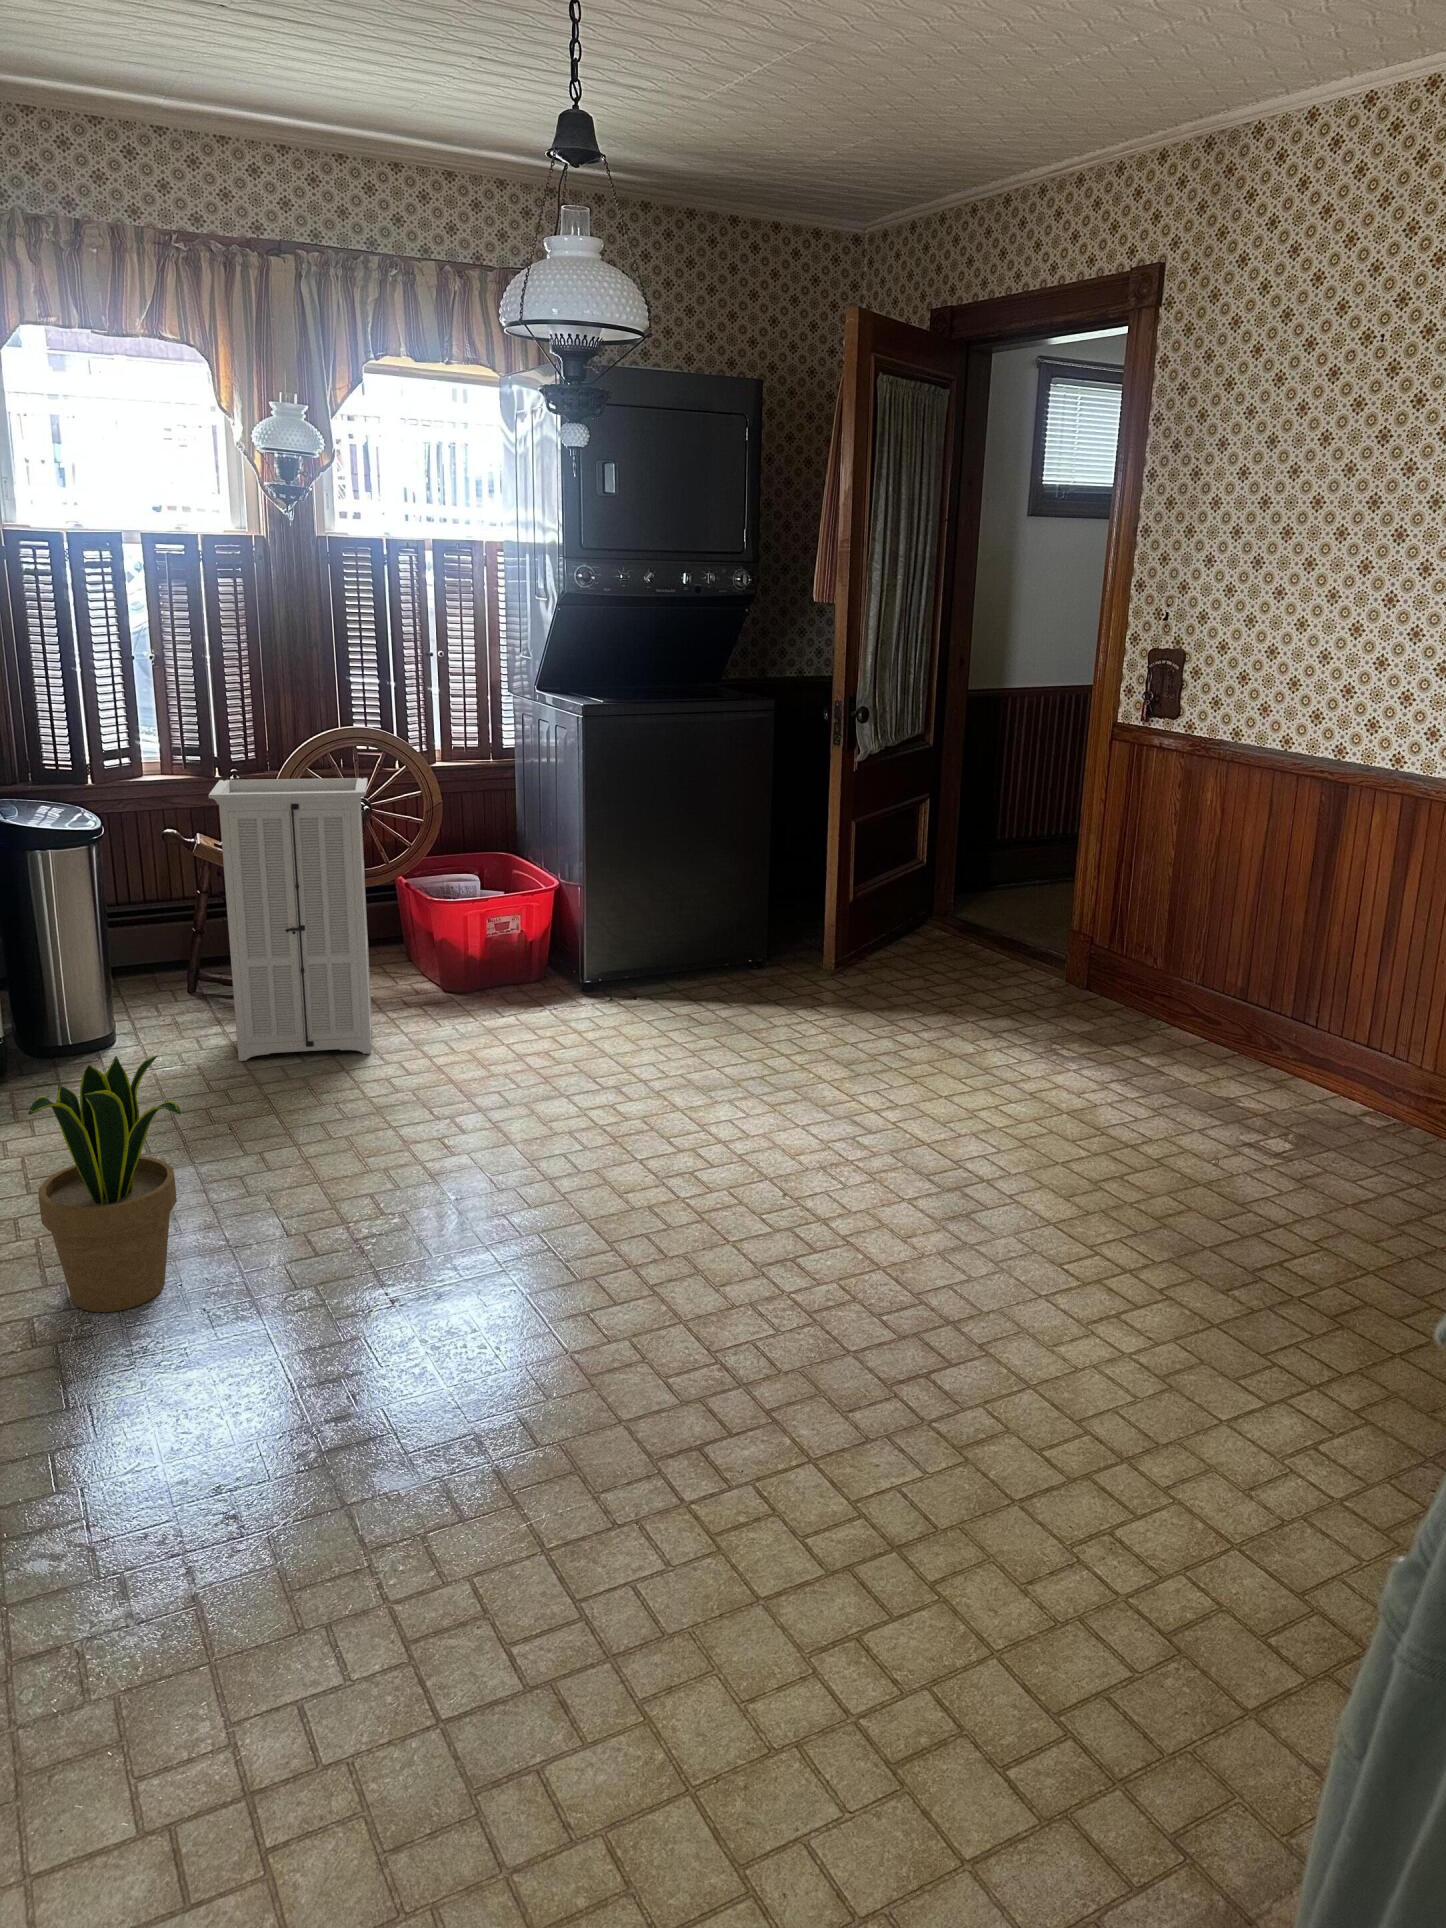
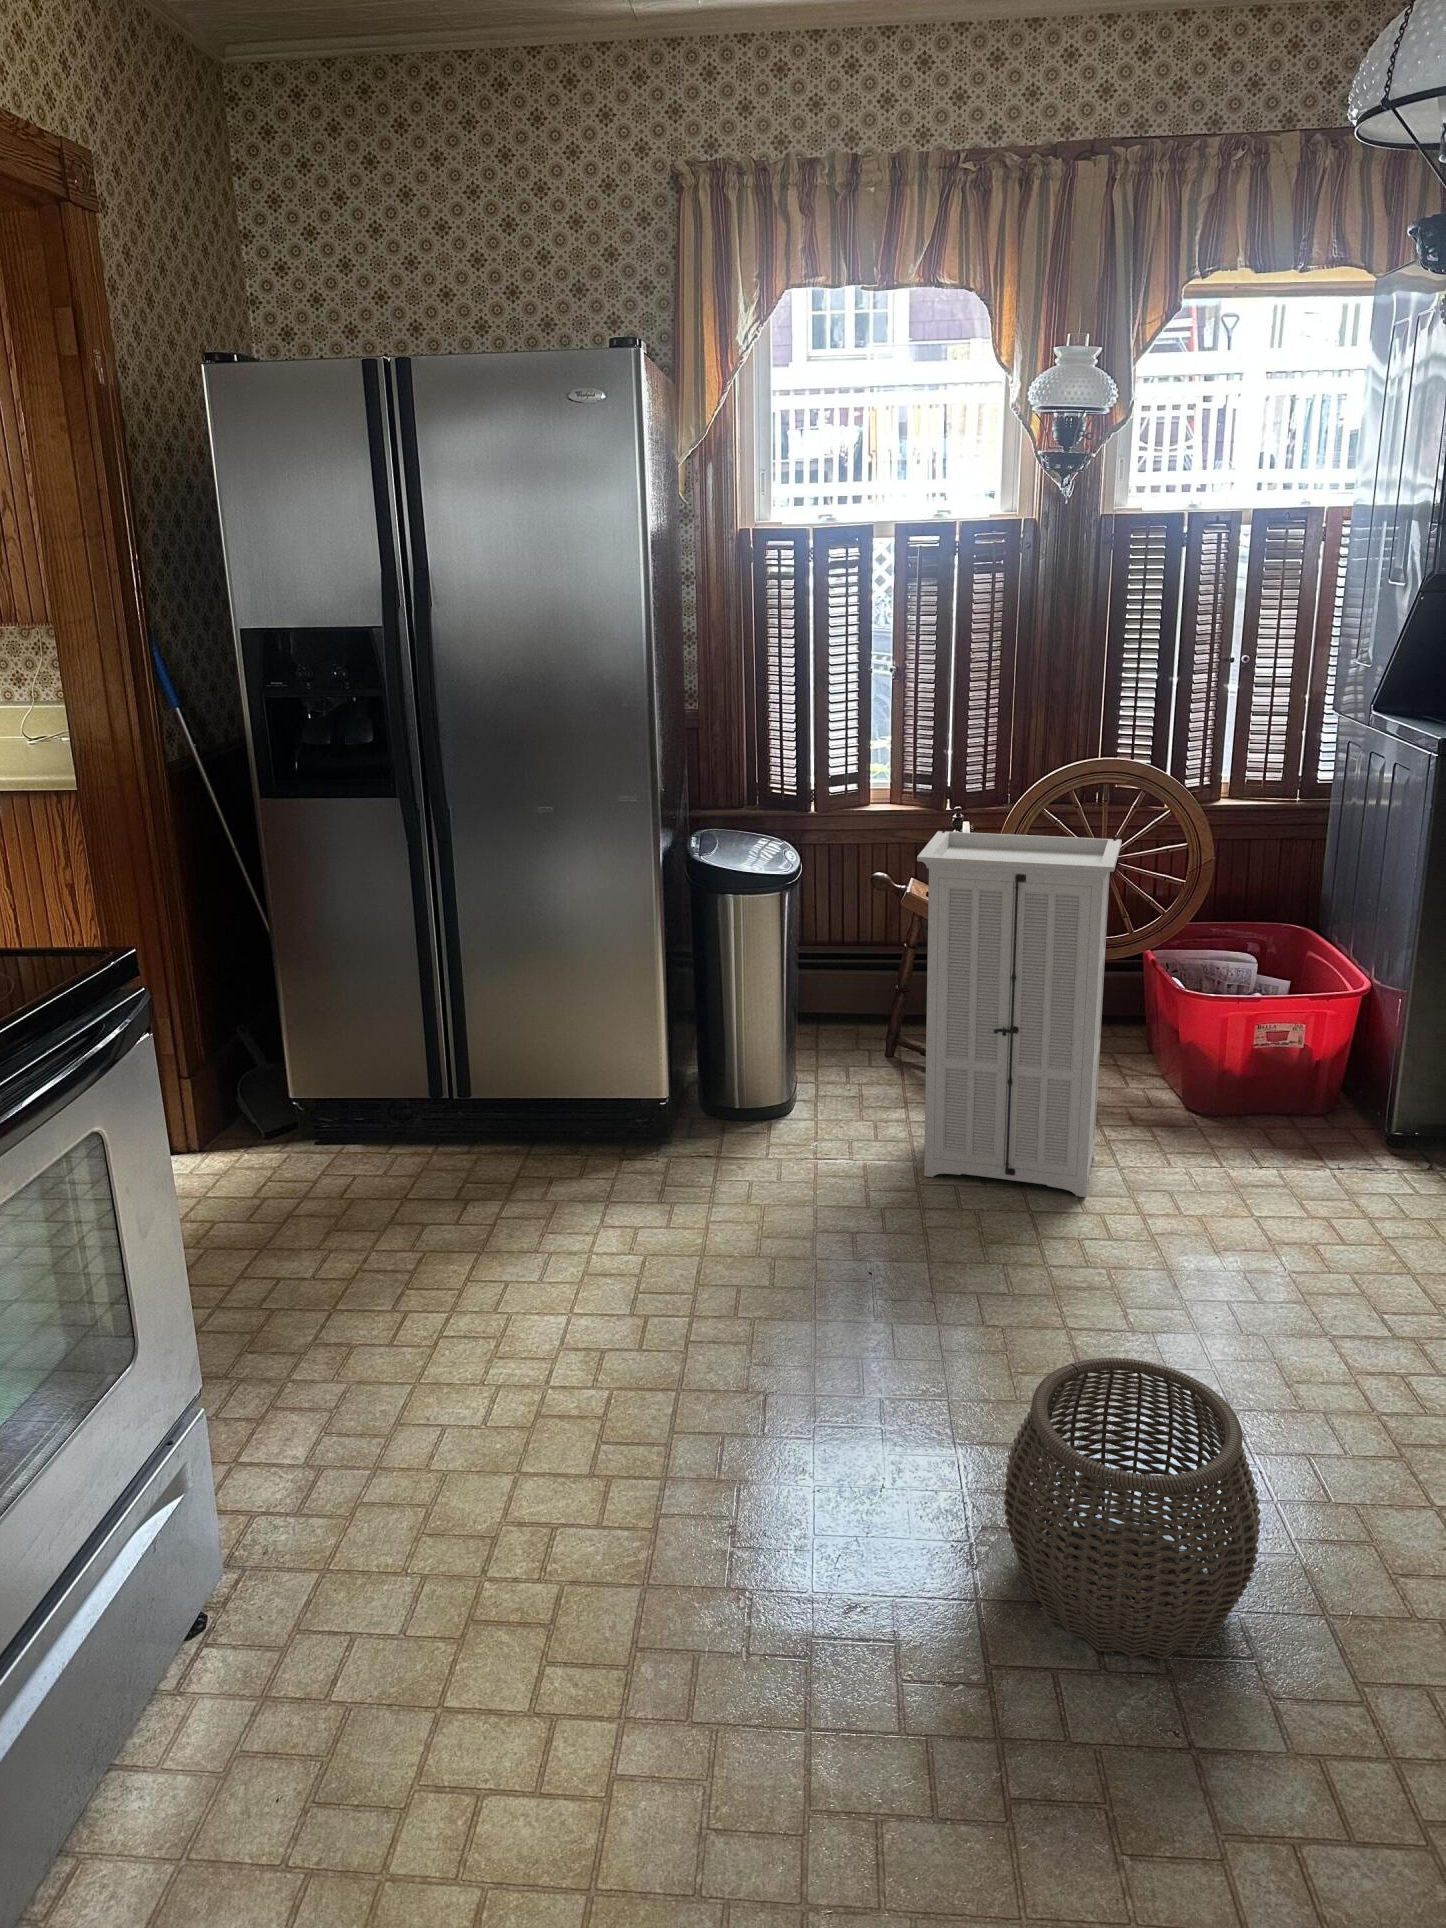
potted plant: present [28,1055,181,1312] -> none [596,1252,785,1585]
woven basket: none [346,1087,512,1267] -> present [1004,1358,1261,1659]

